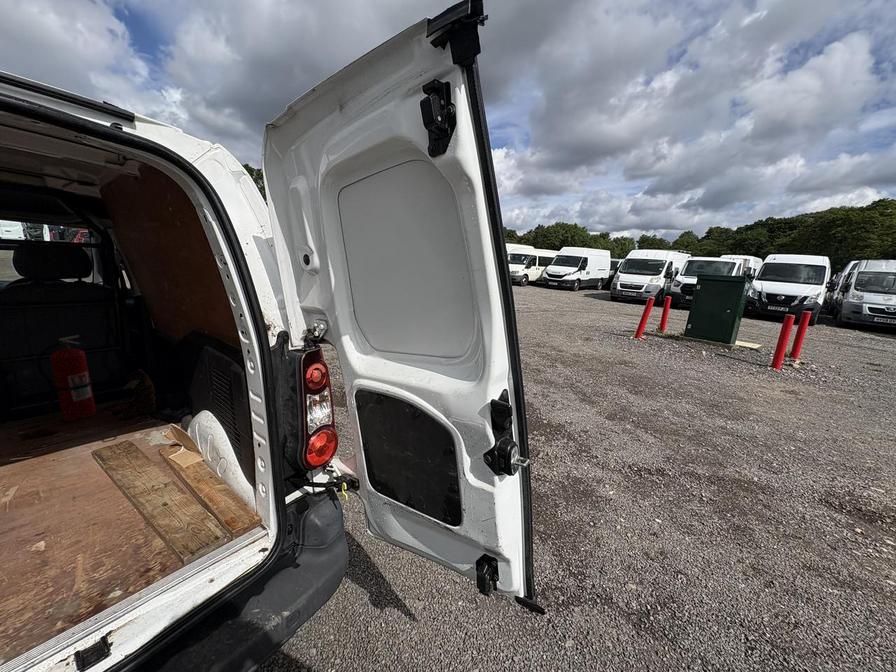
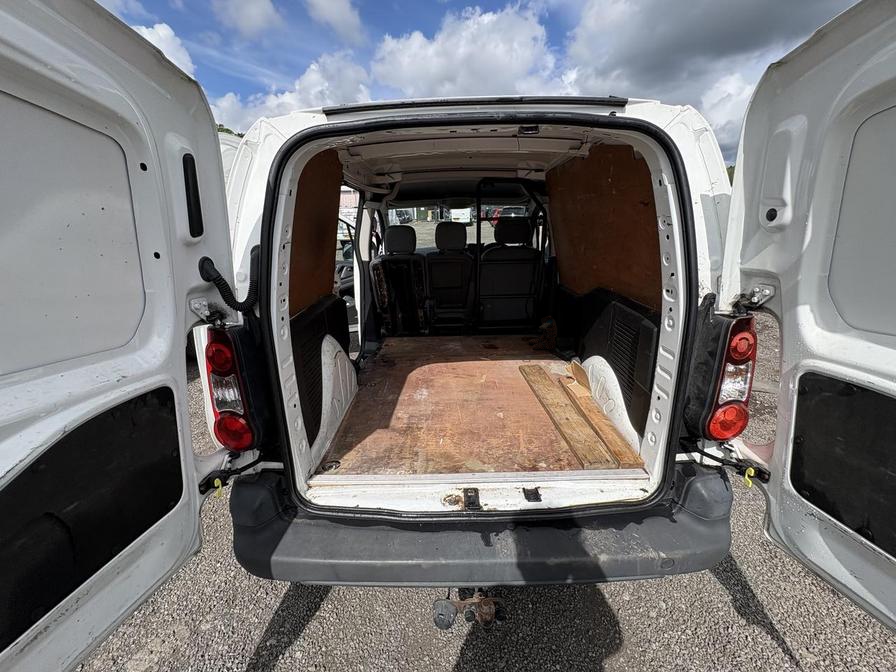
fire extinguisher: present [37,335,96,421] -> none [495,285,521,343]

